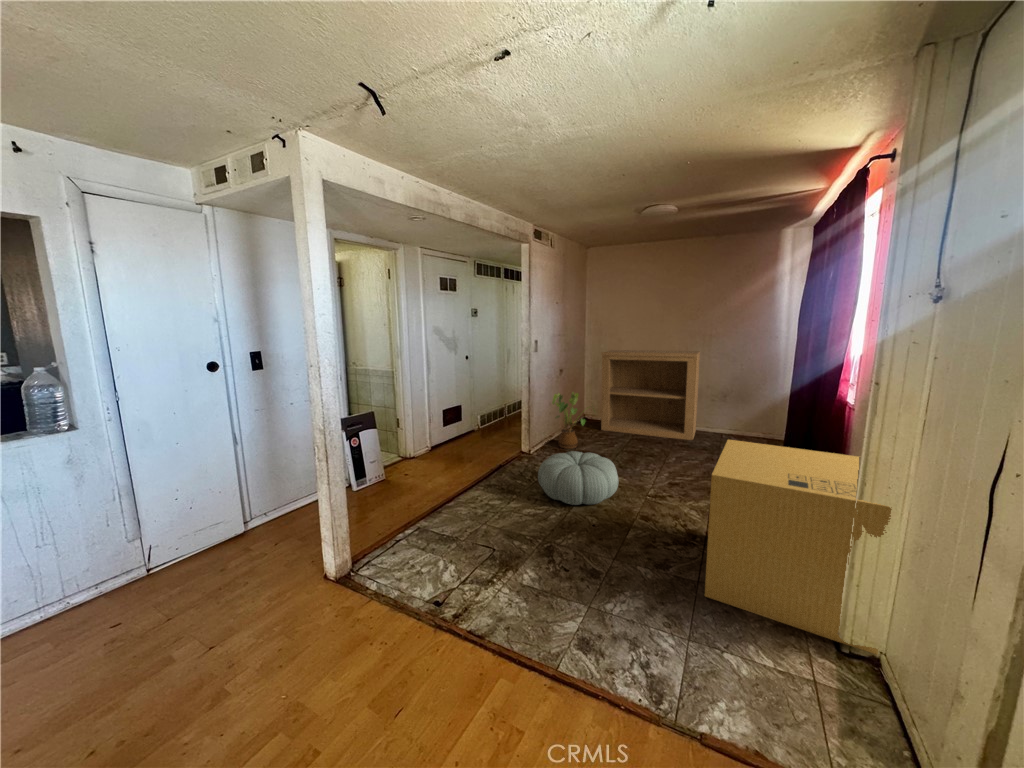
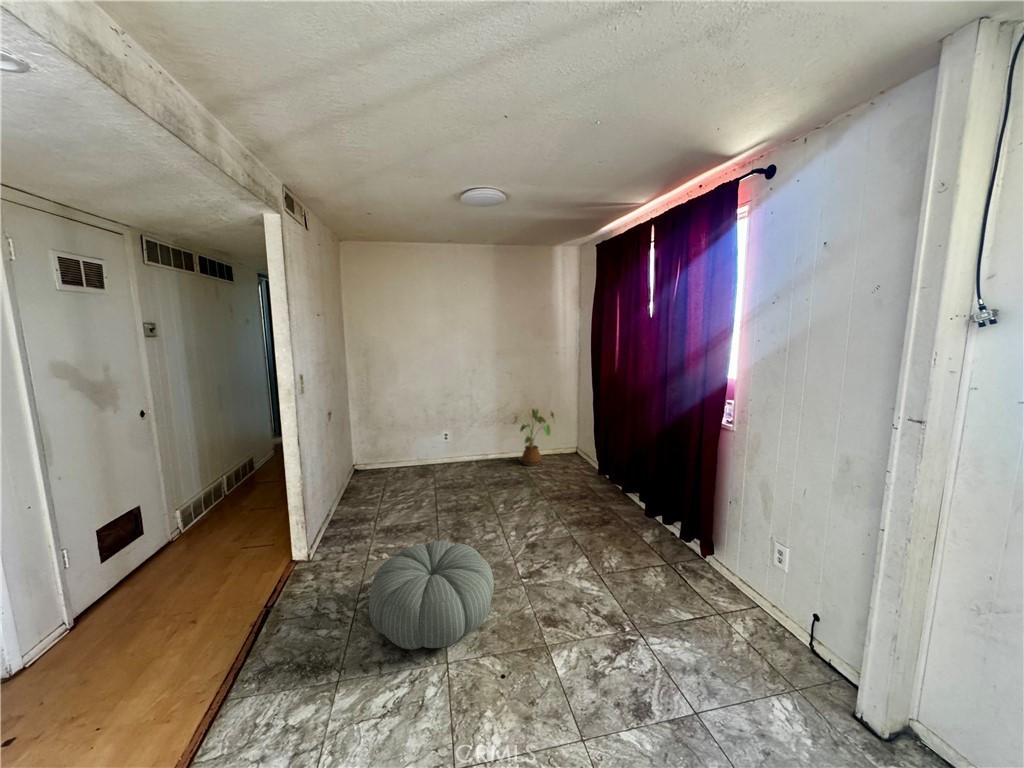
bookshelf: present [601,350,700,440] -> none [384,375,498,485]
house plant: present [552,392,585,449] -> present [514,409,554,466]
cardboard box: present [705,440,892,655] -> none [637,486,888,733]

